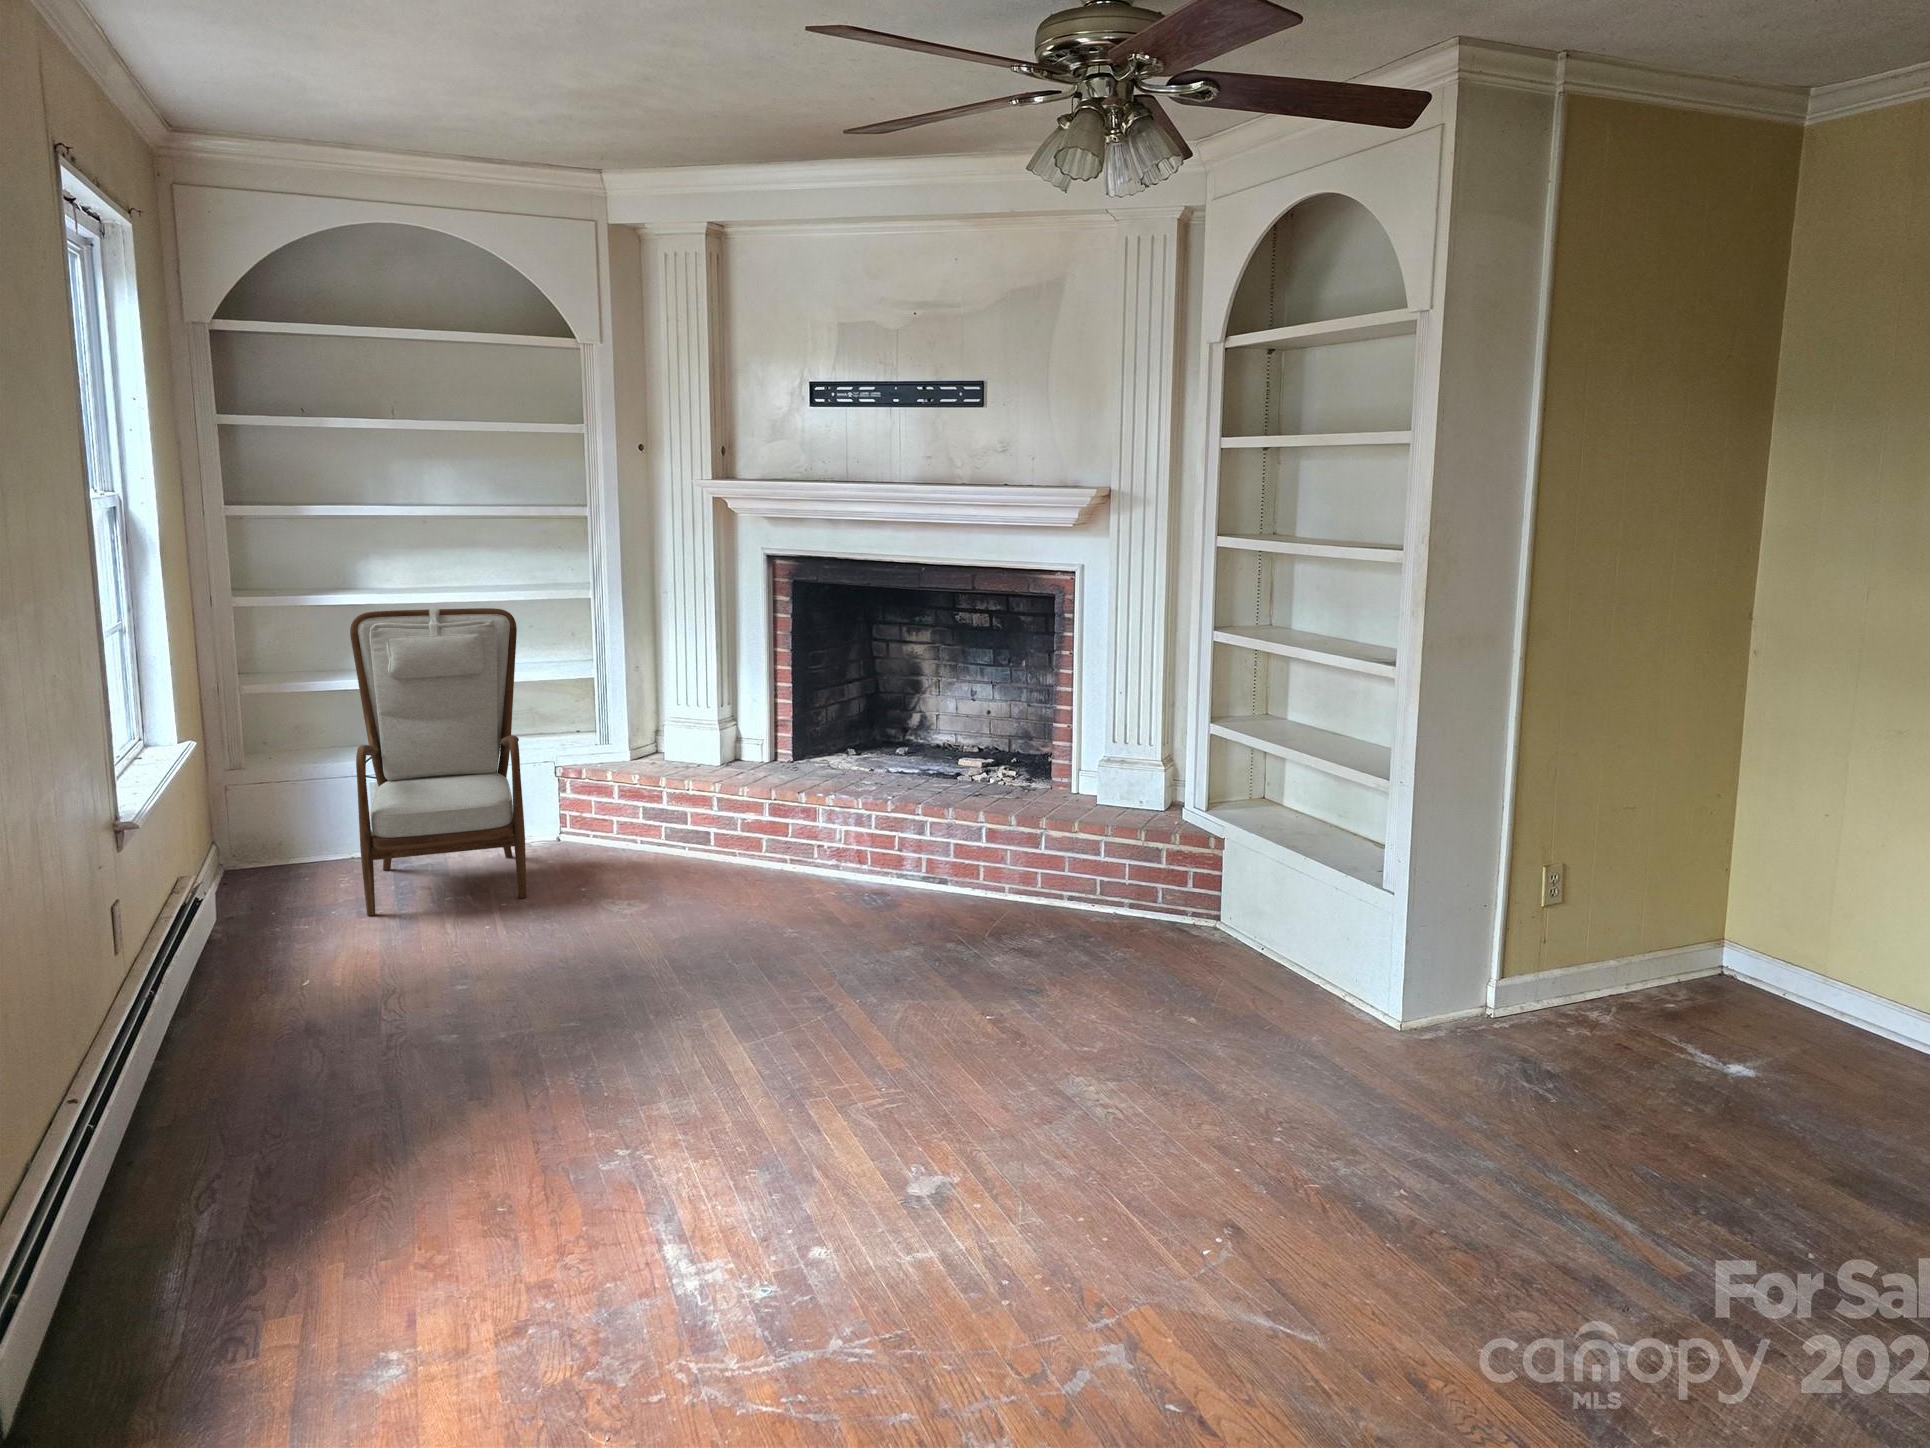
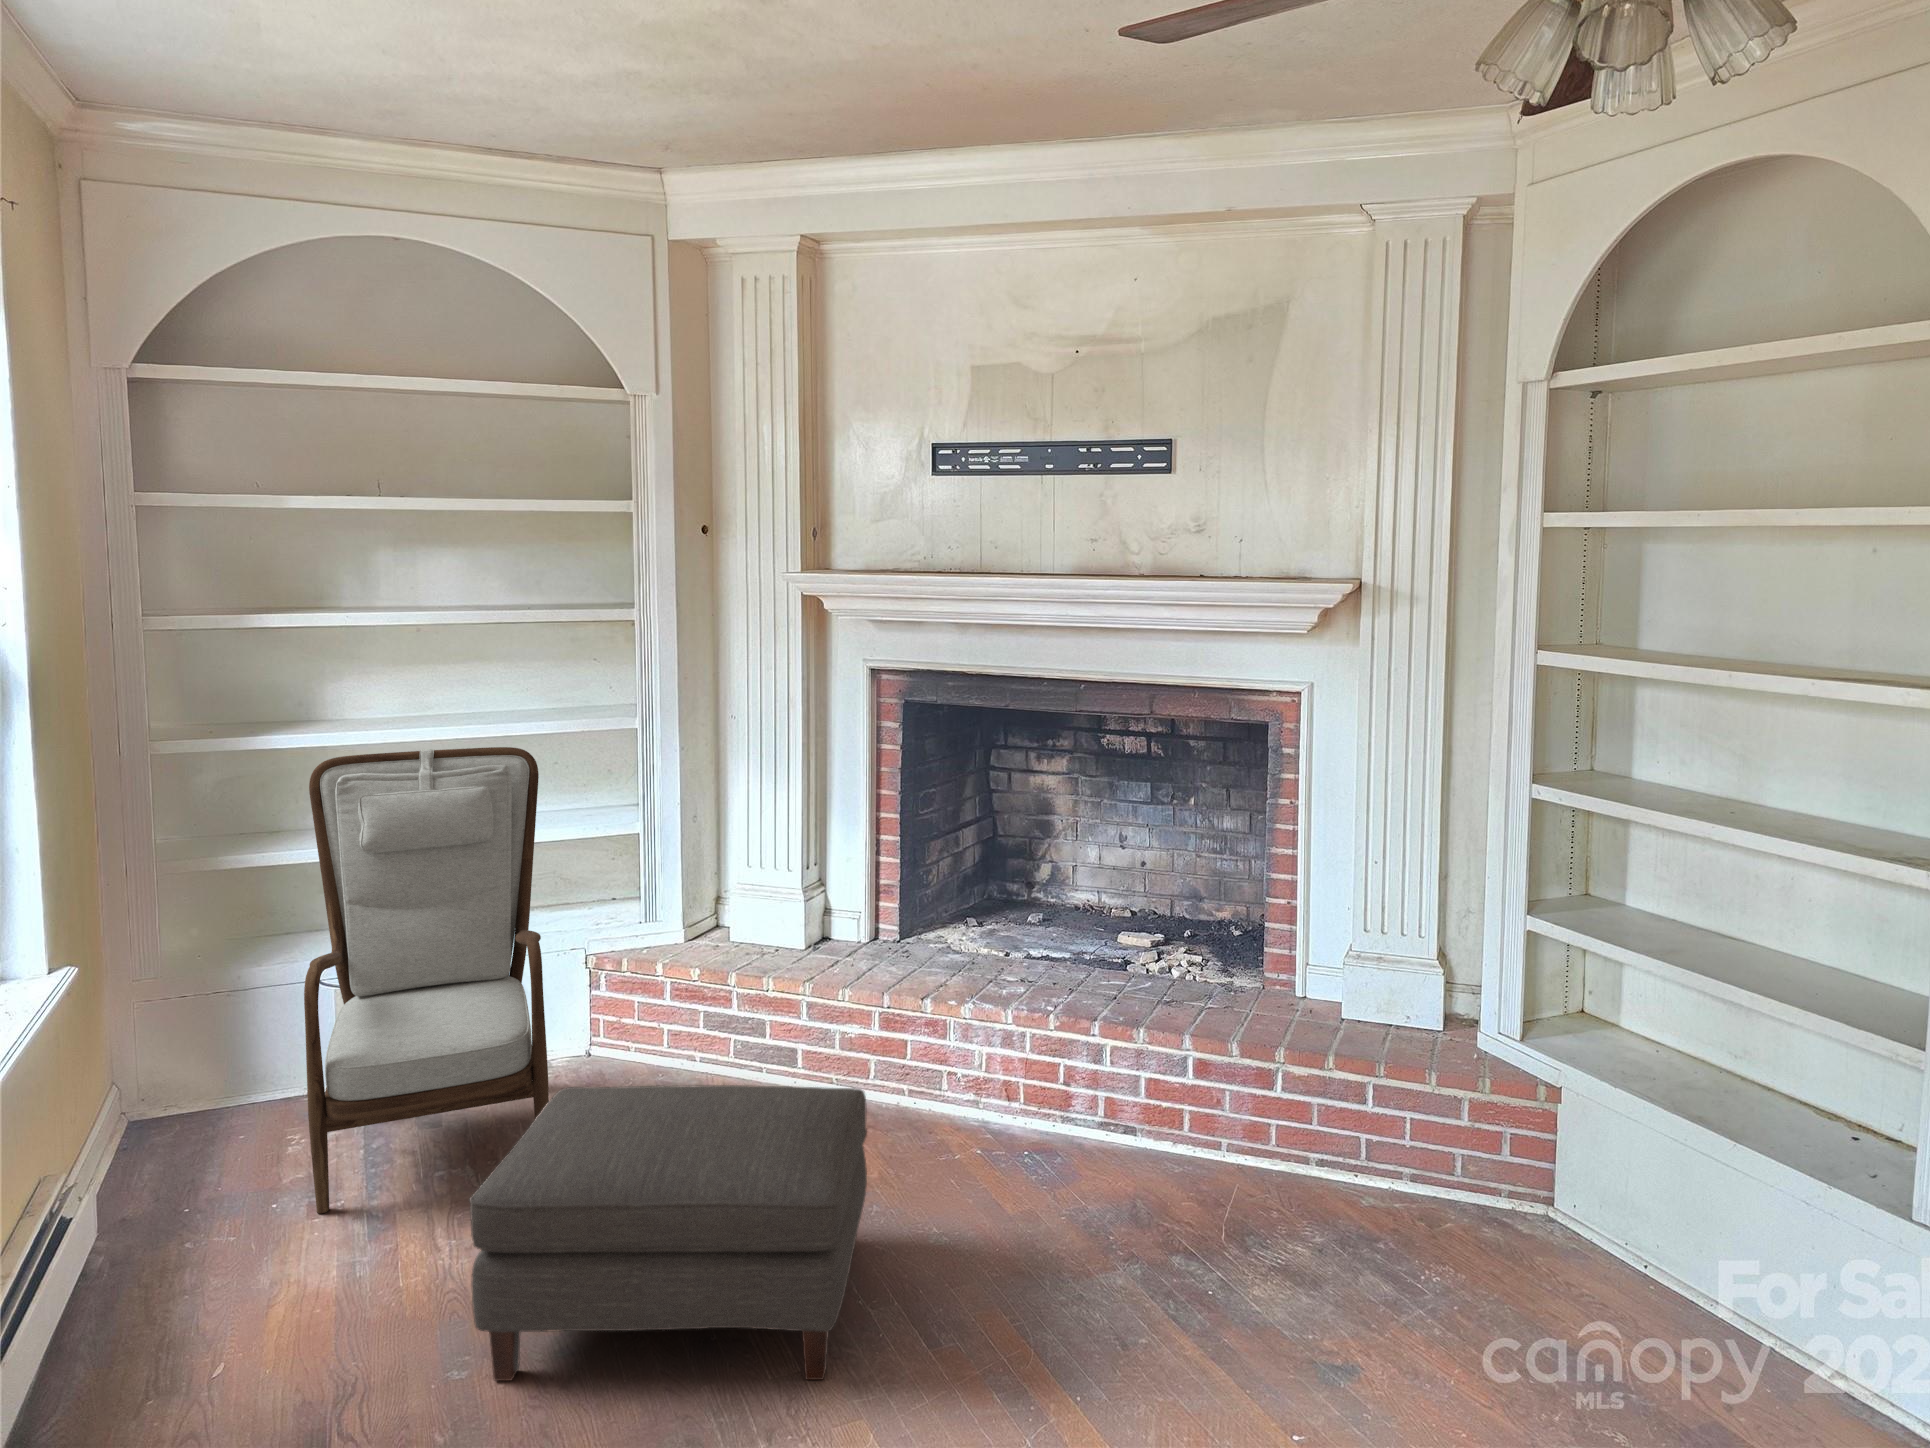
ottoman: none [472,821,739,987] -> present [469,1085,867,1381]

